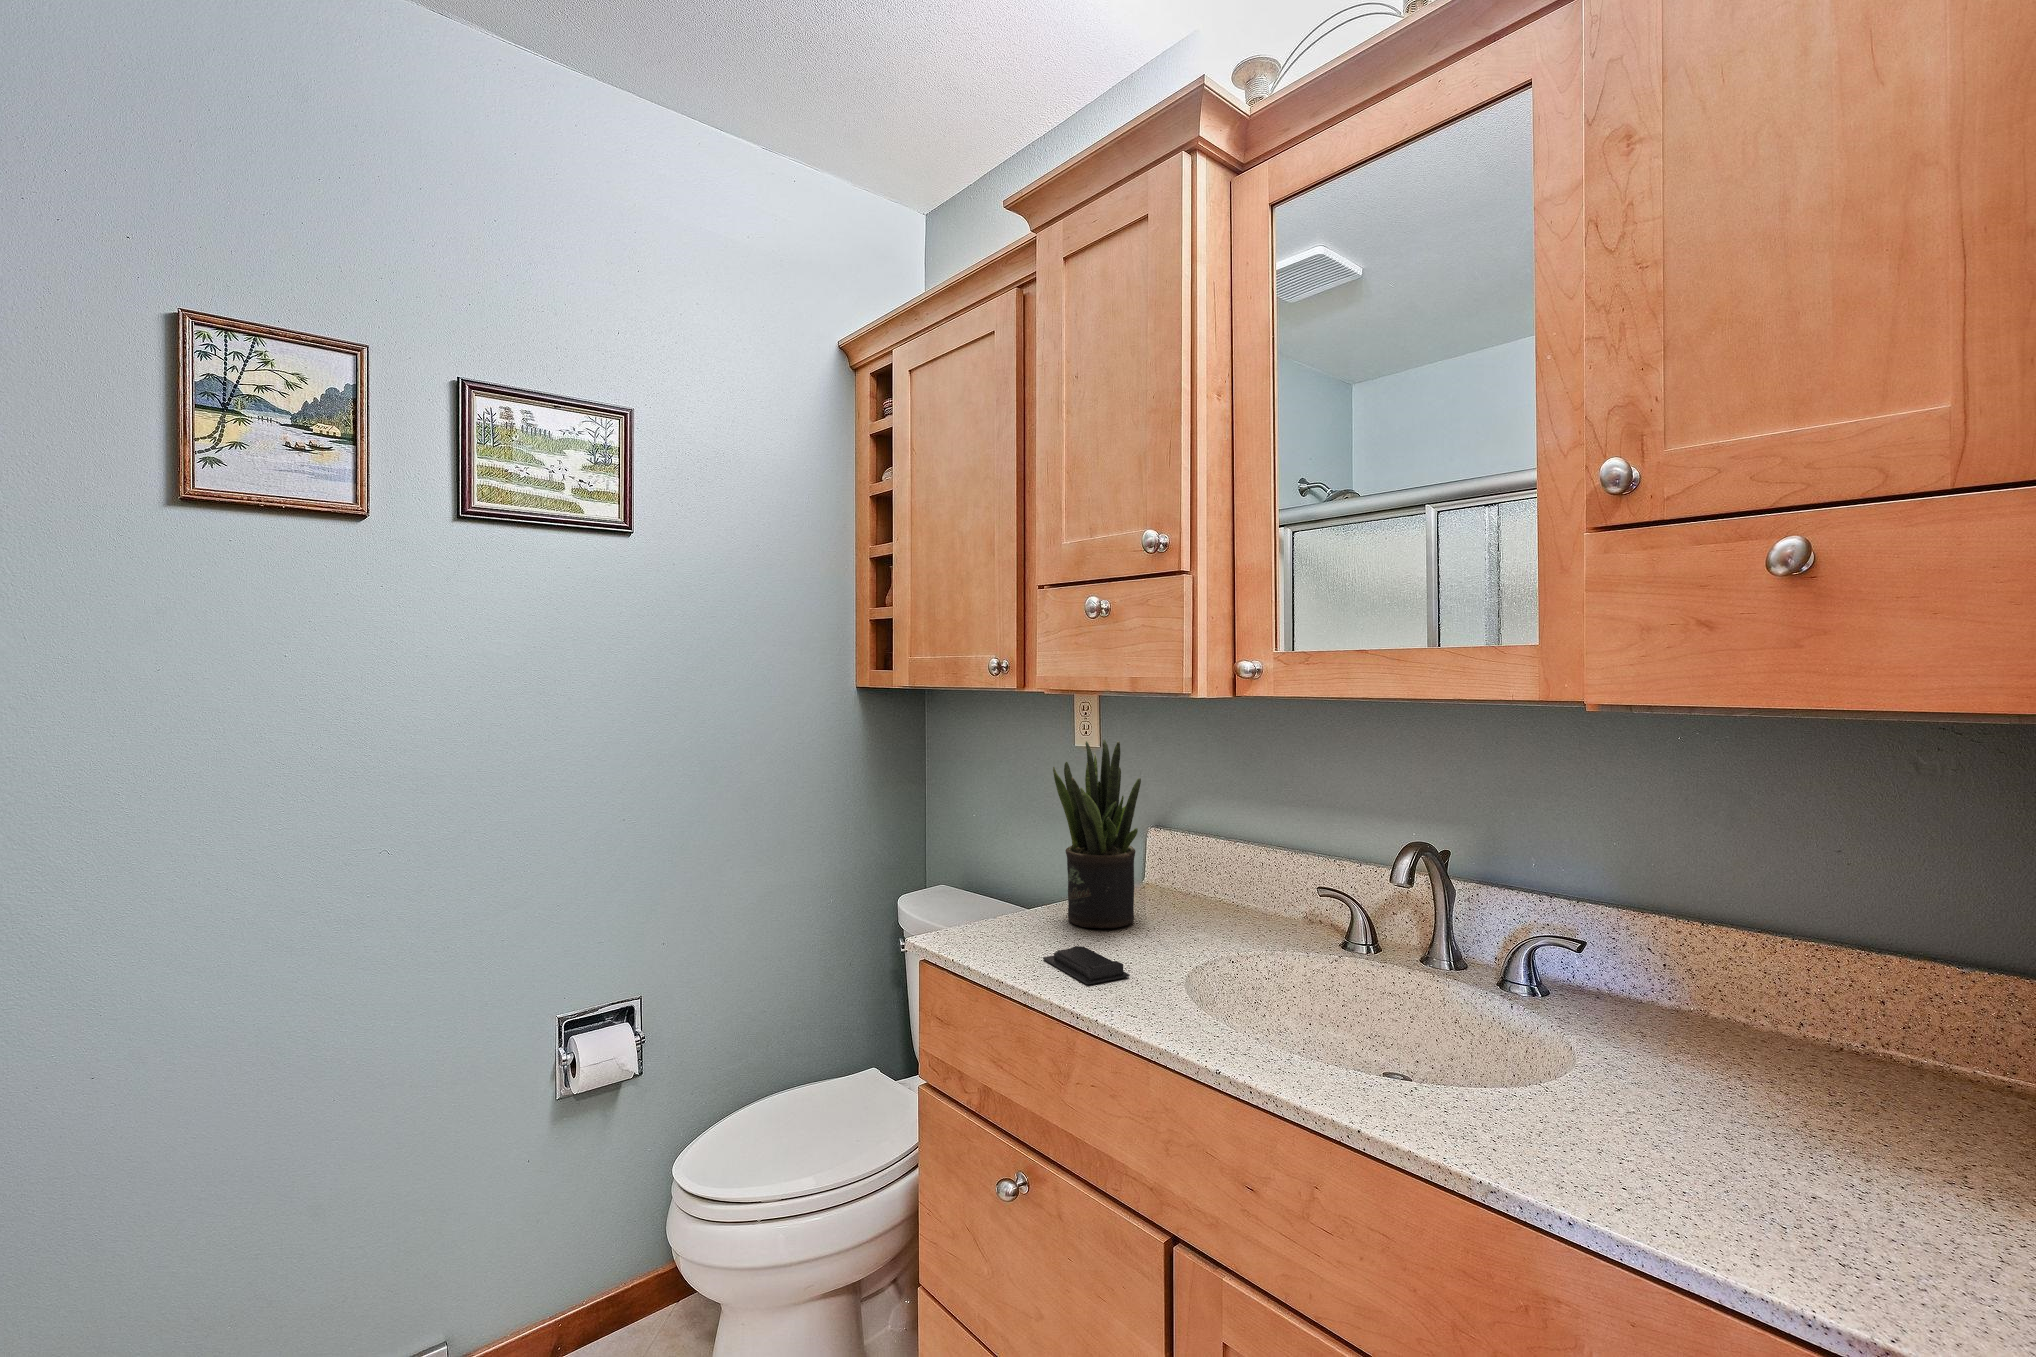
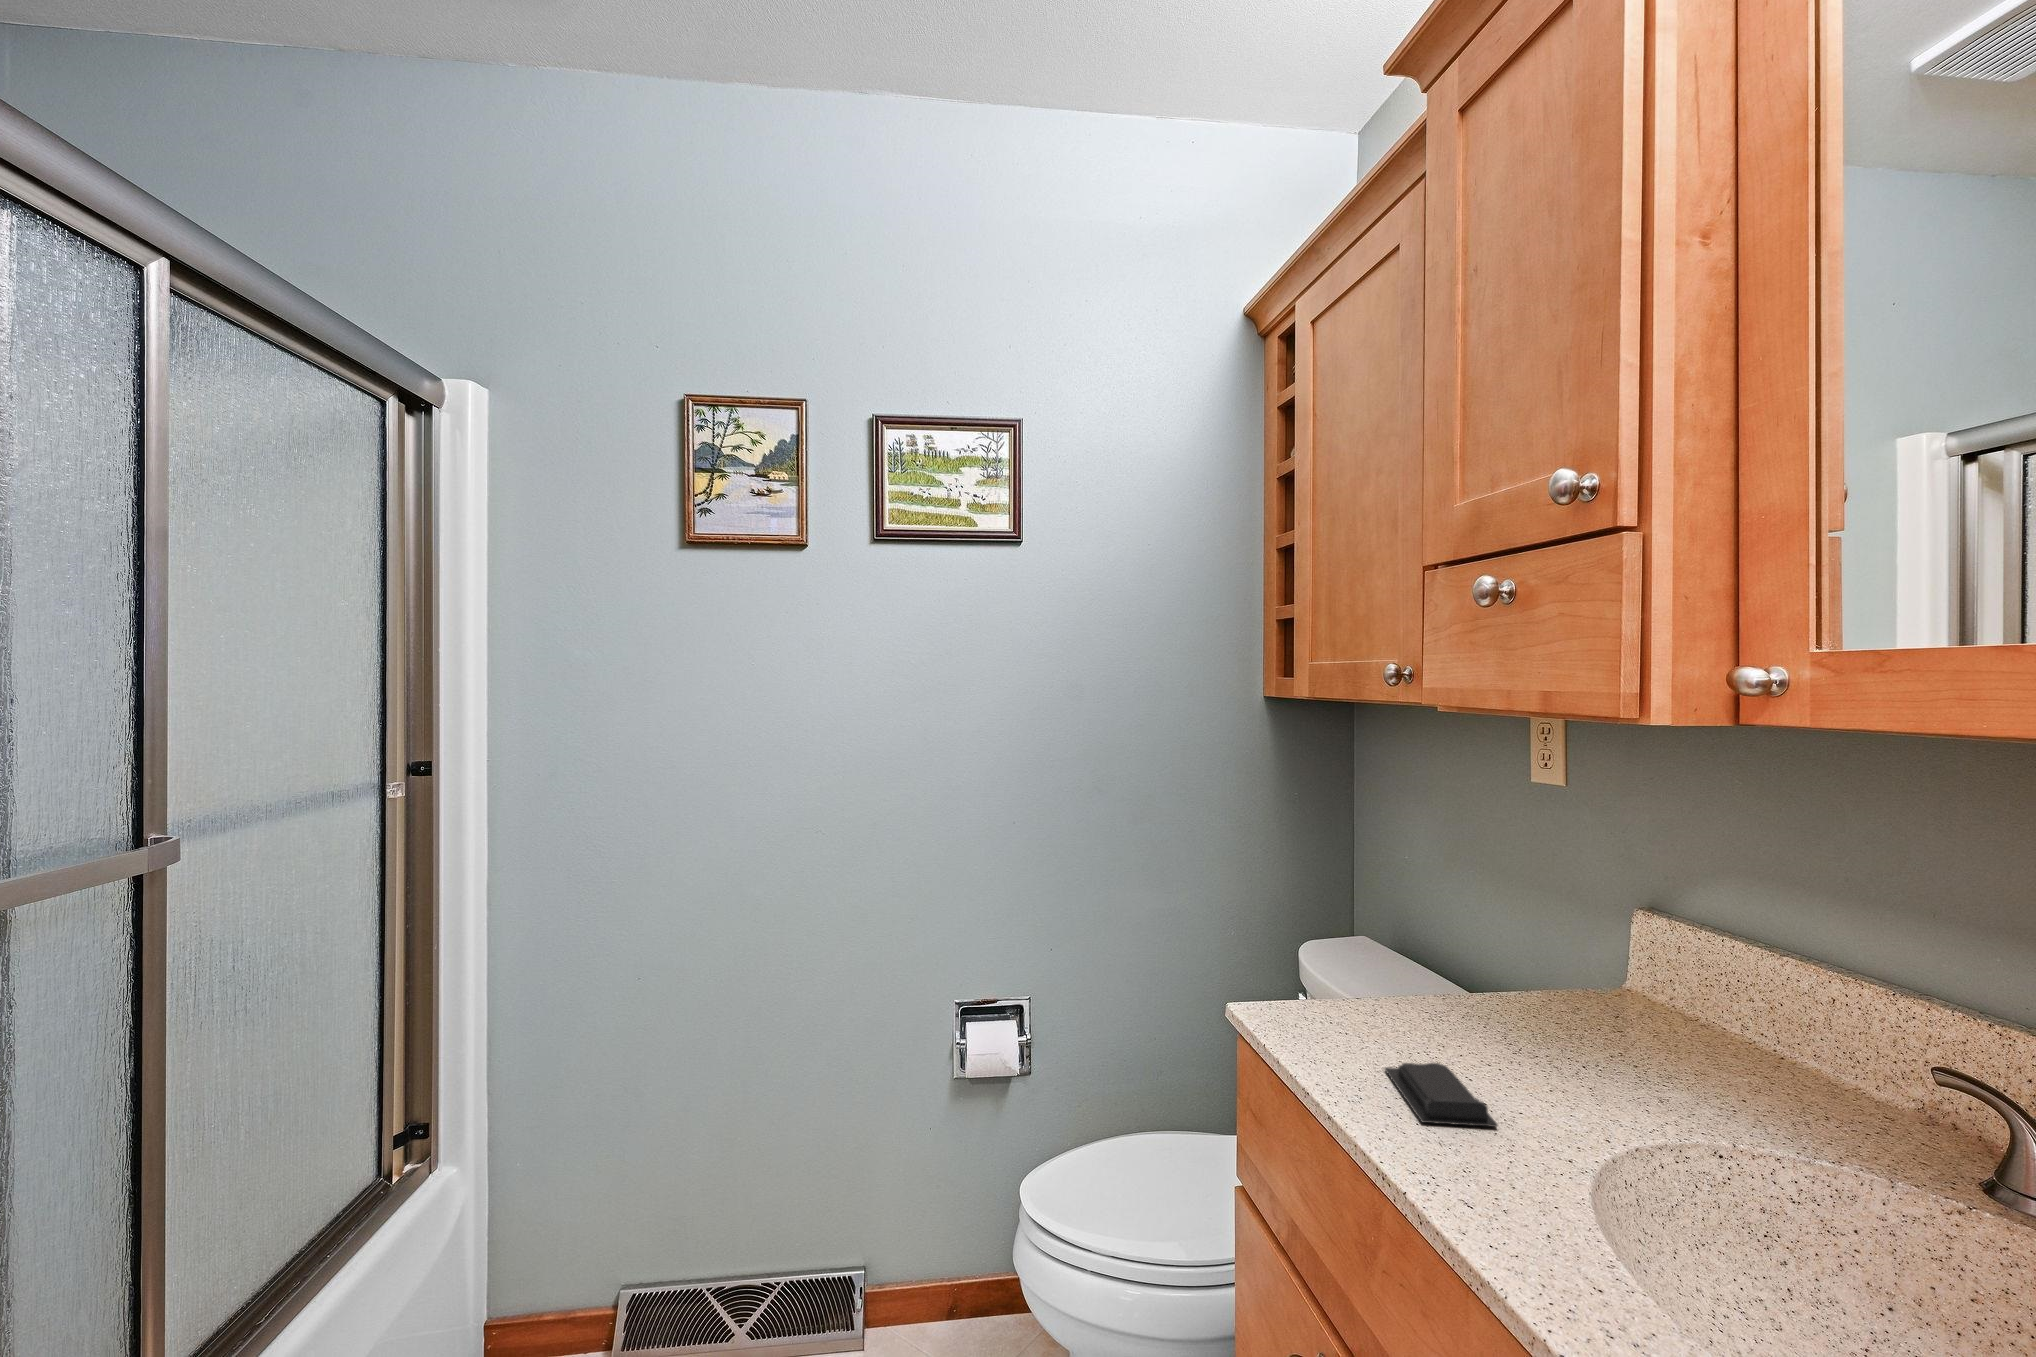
potted plant: present [1053,740,1141,928] -> none [1435,777,1582,1048]

